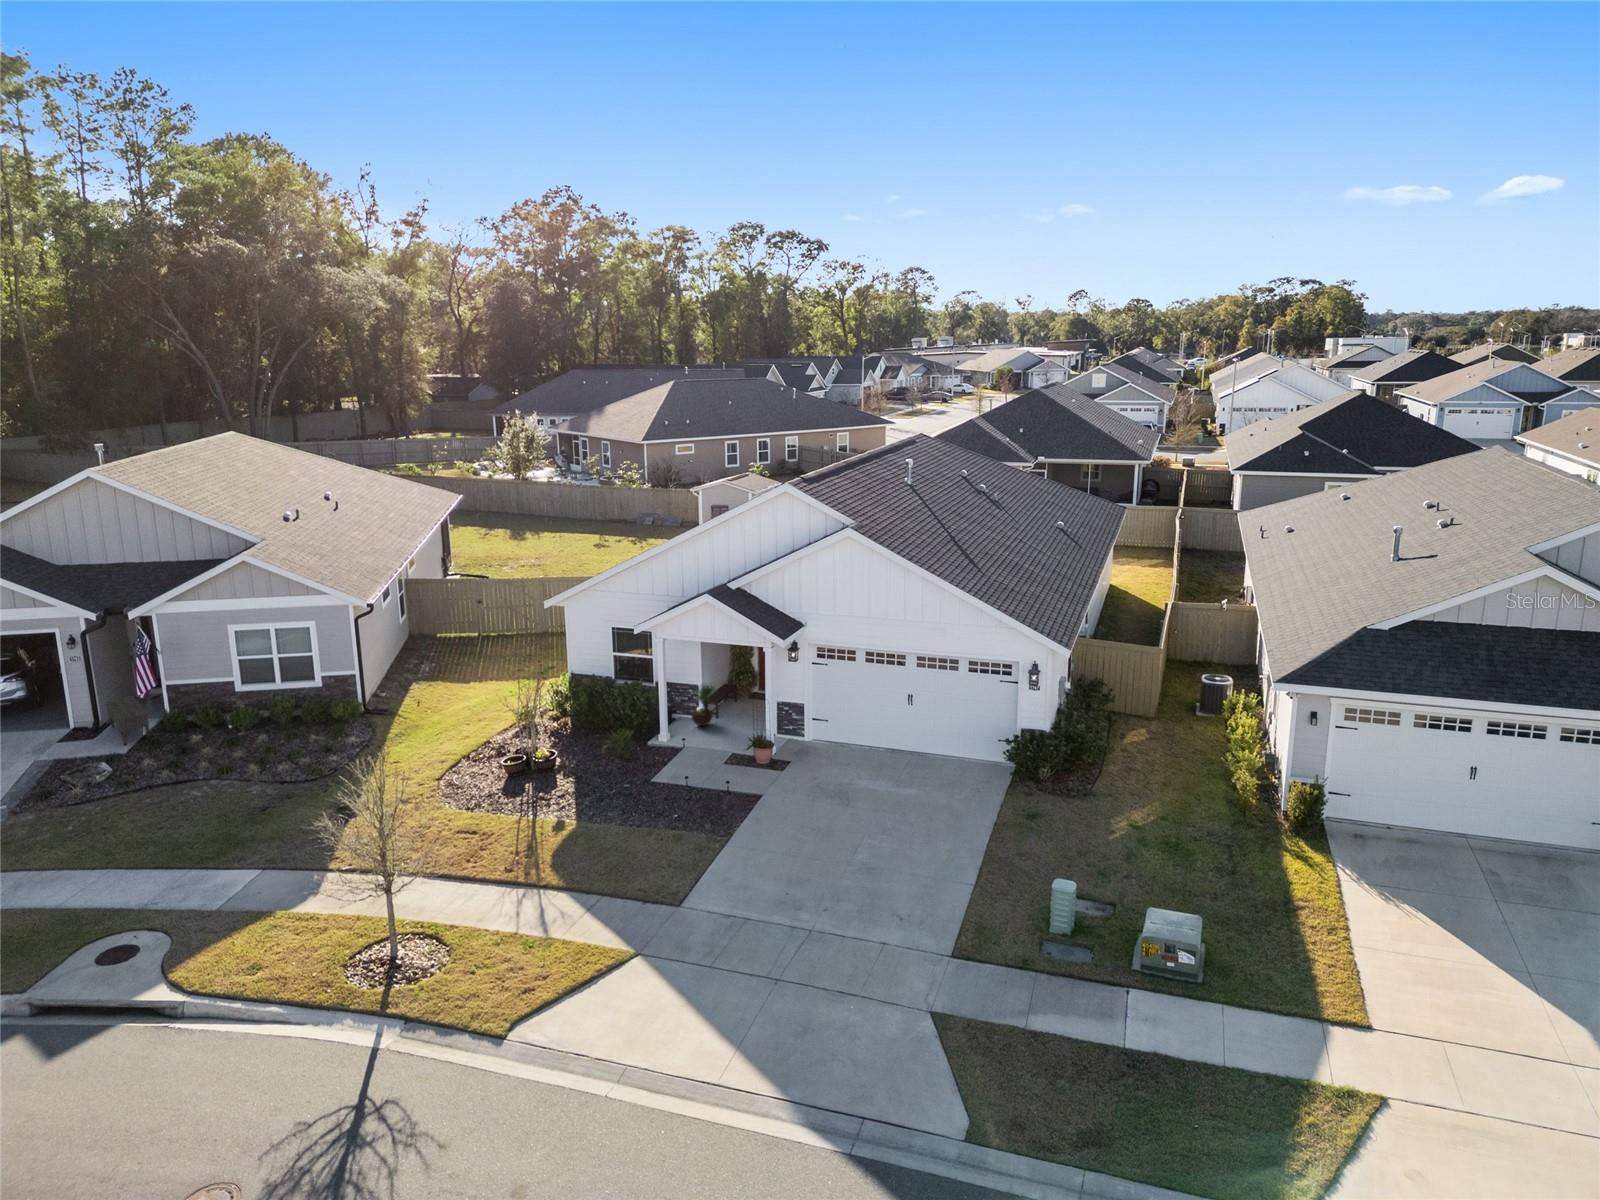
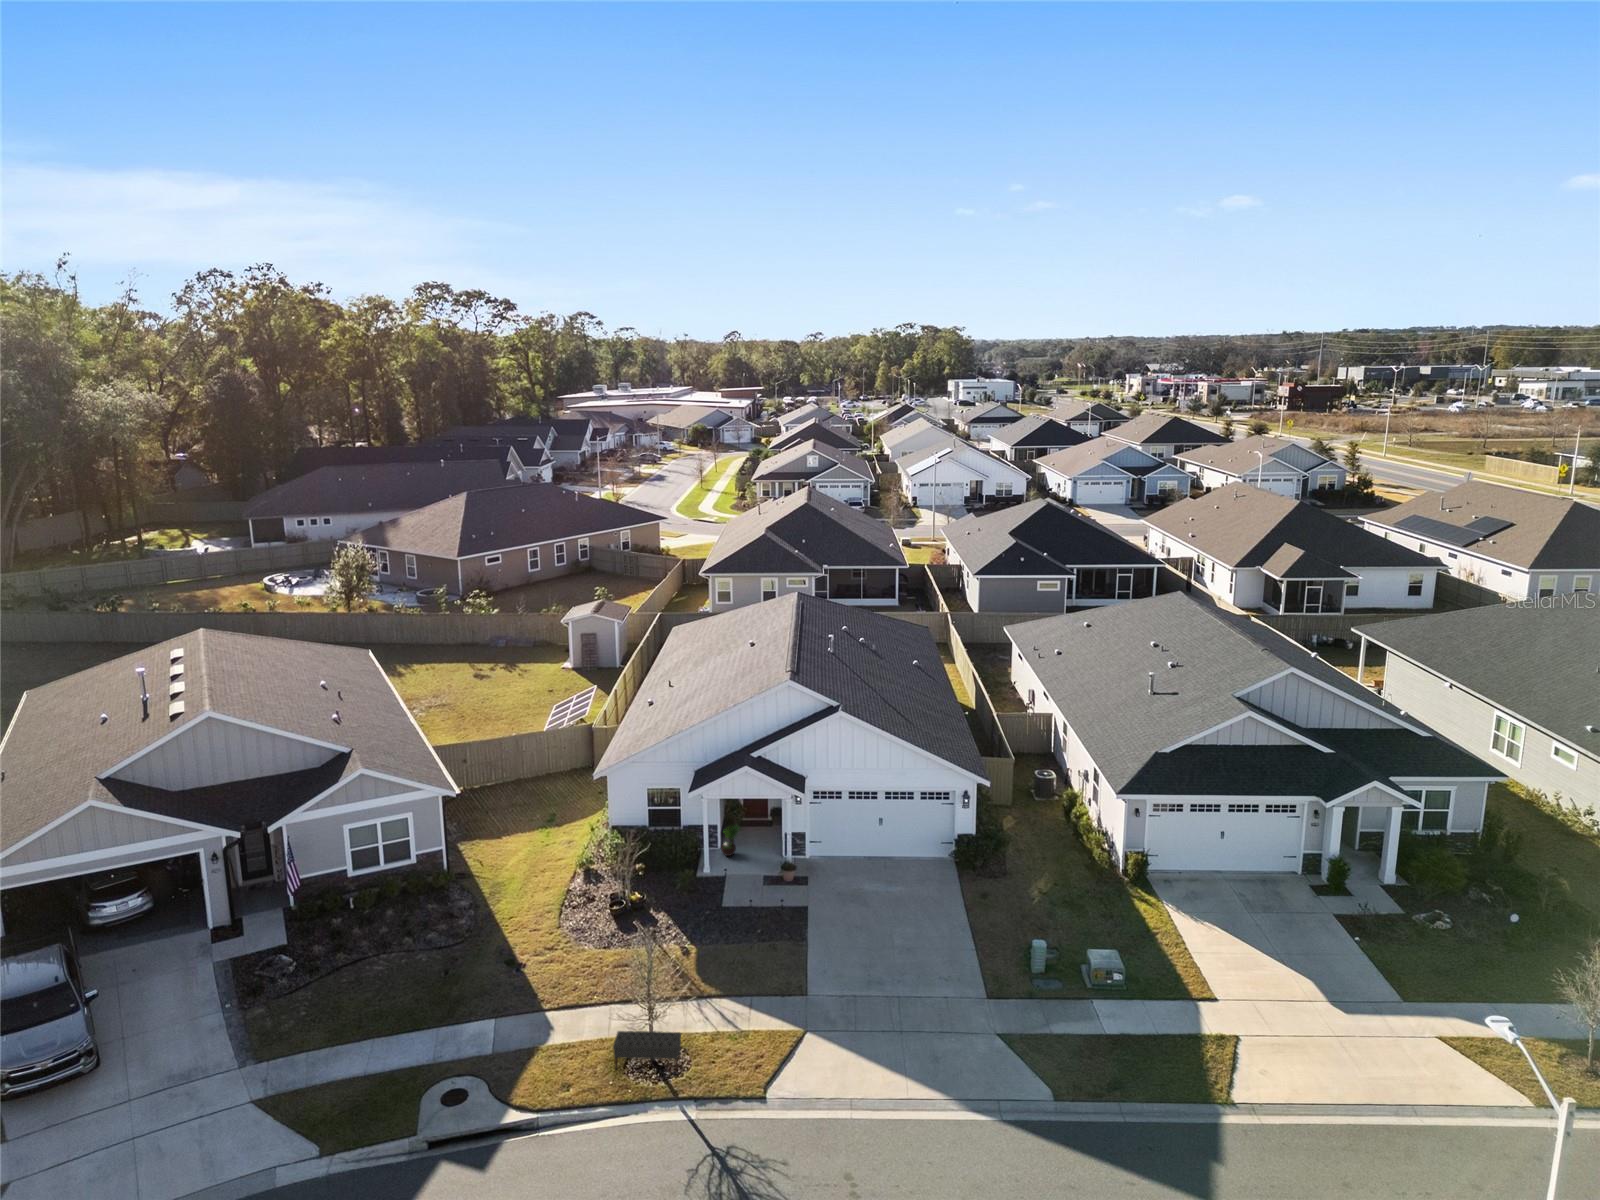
bench: present [106,696,150,745] -> present [613,1031,681,1071]

